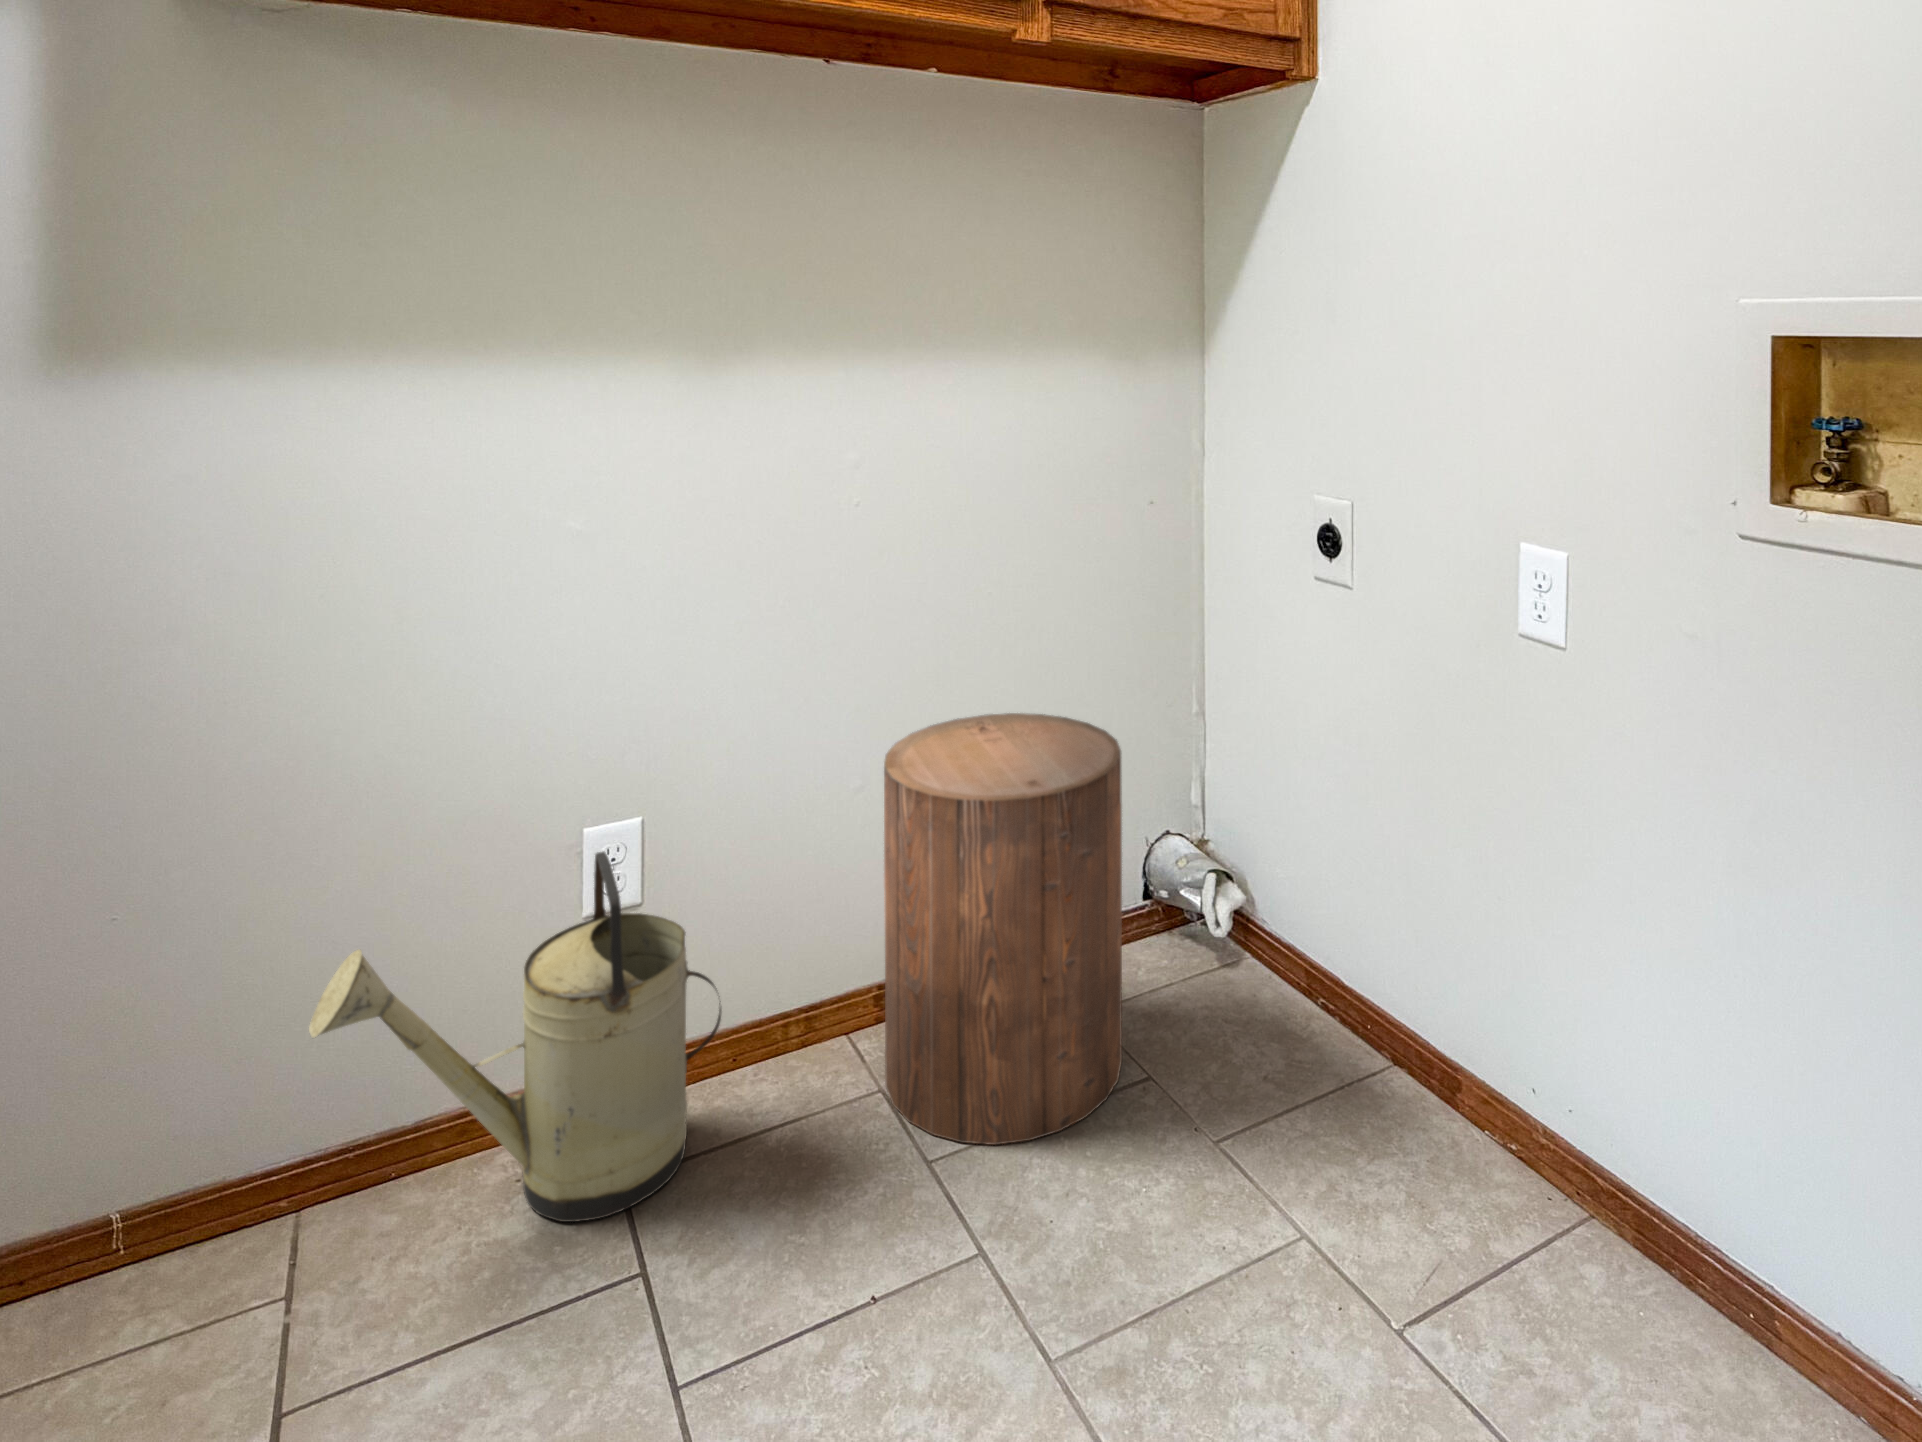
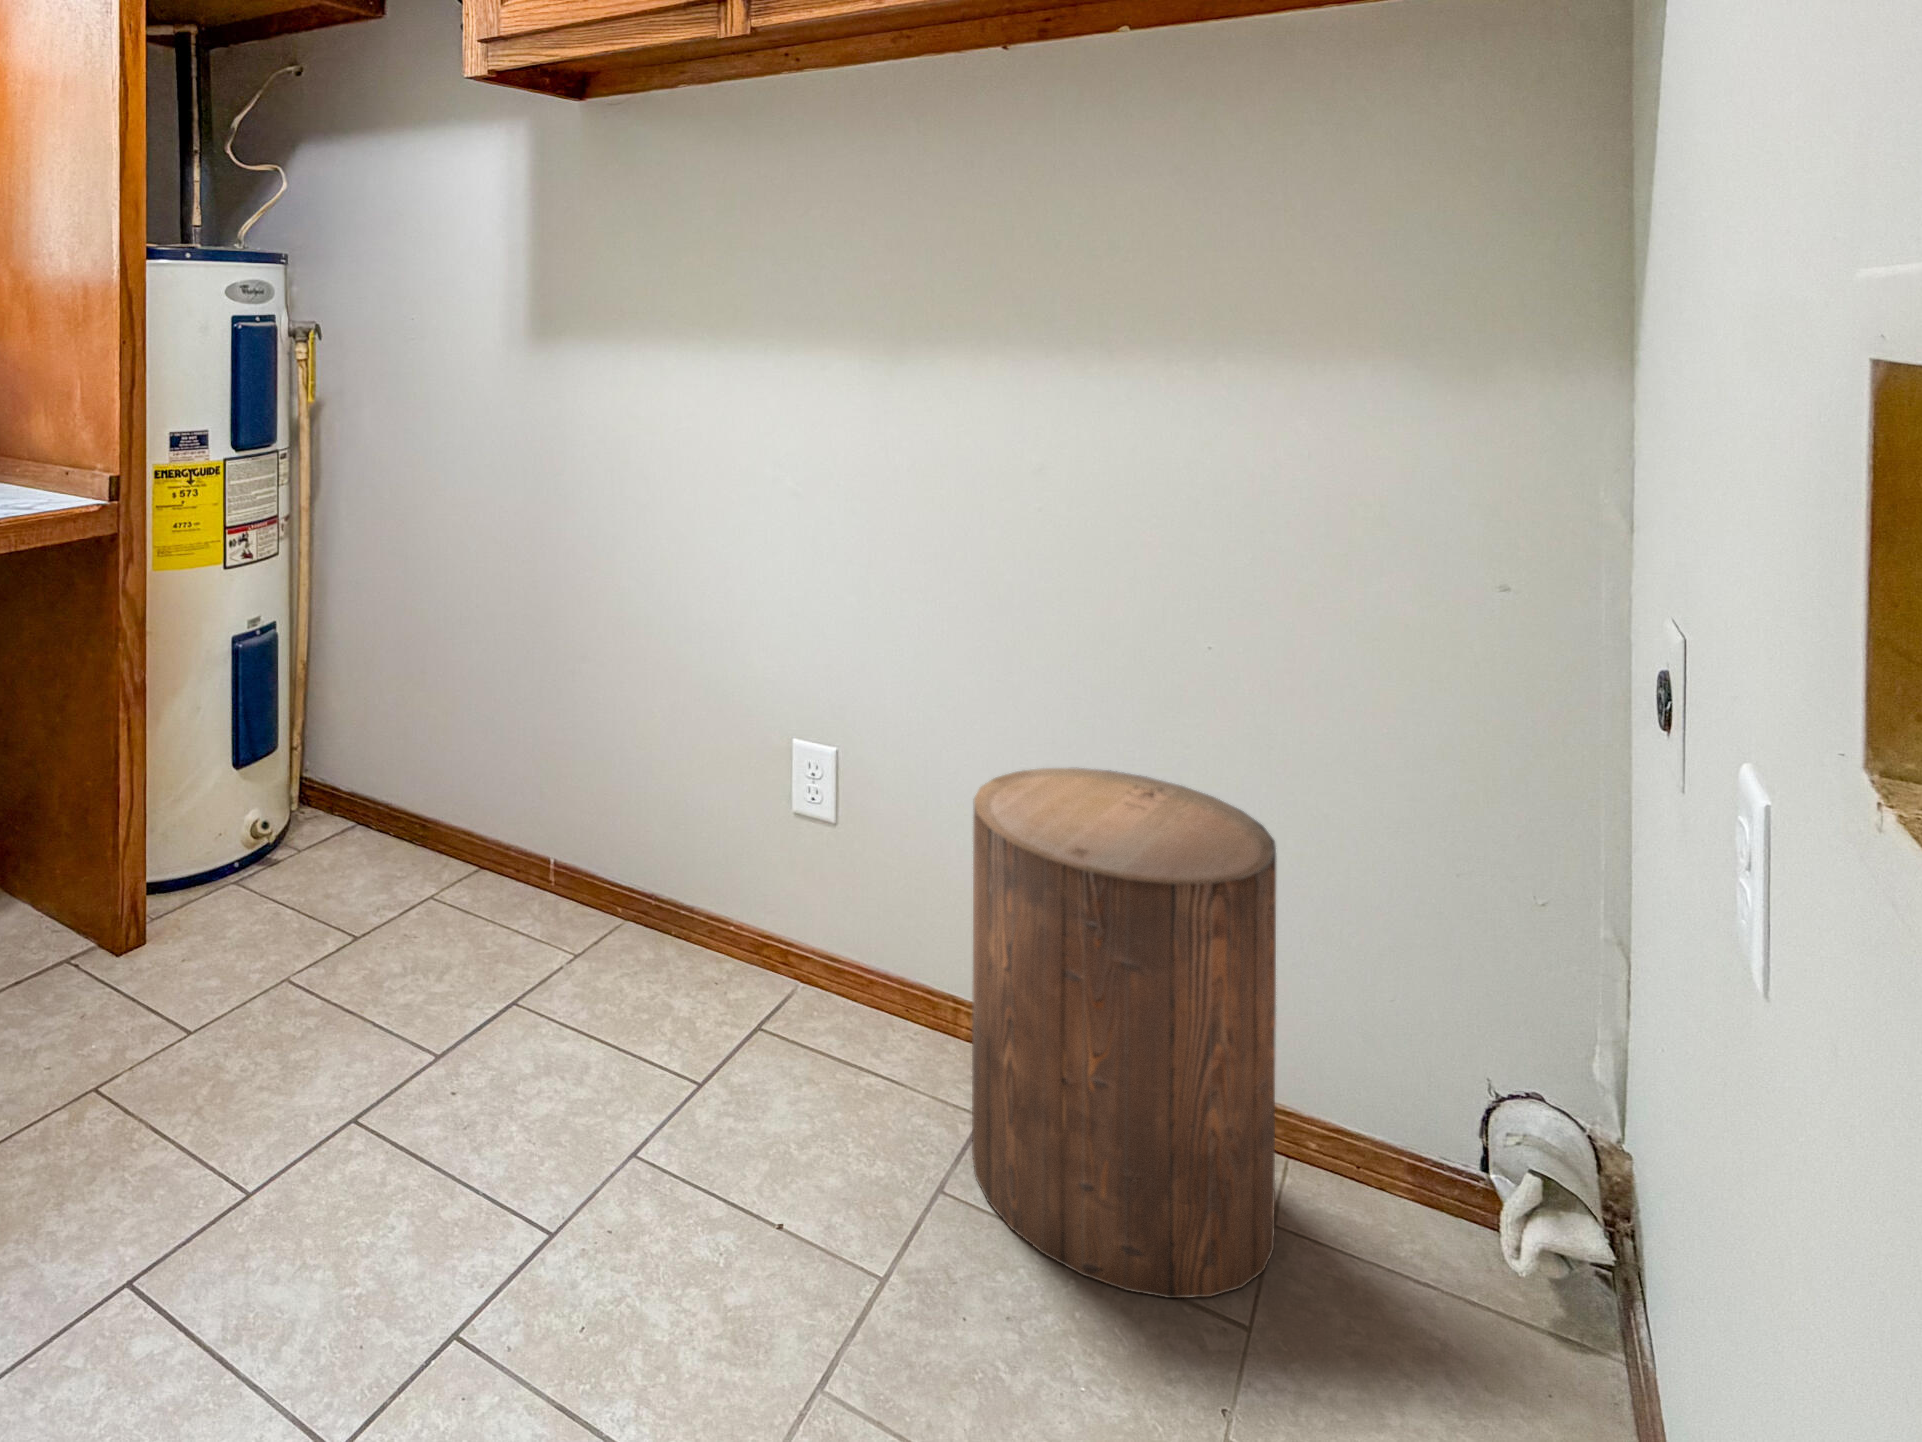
watering can: present [309,852,721,1222] -> none [594,747,851,1047]

